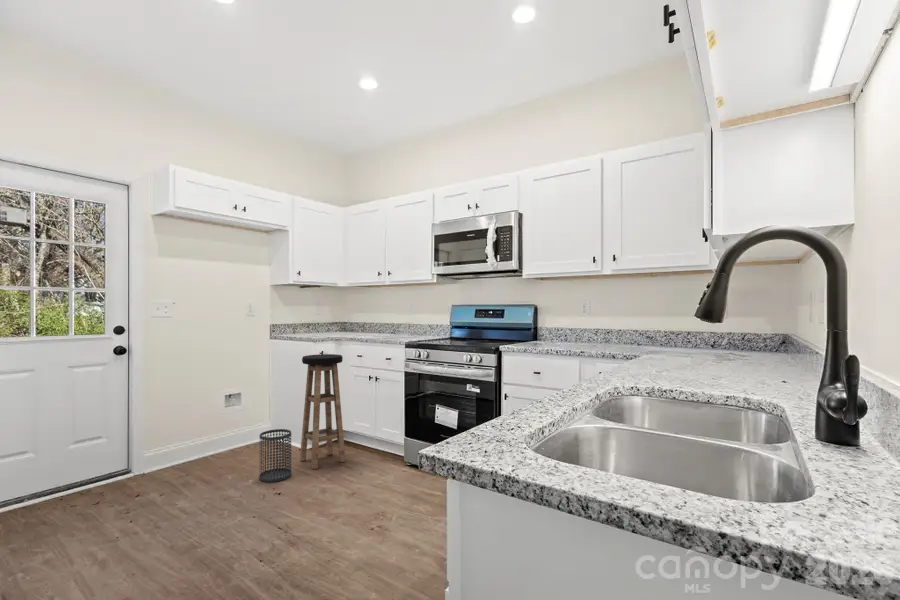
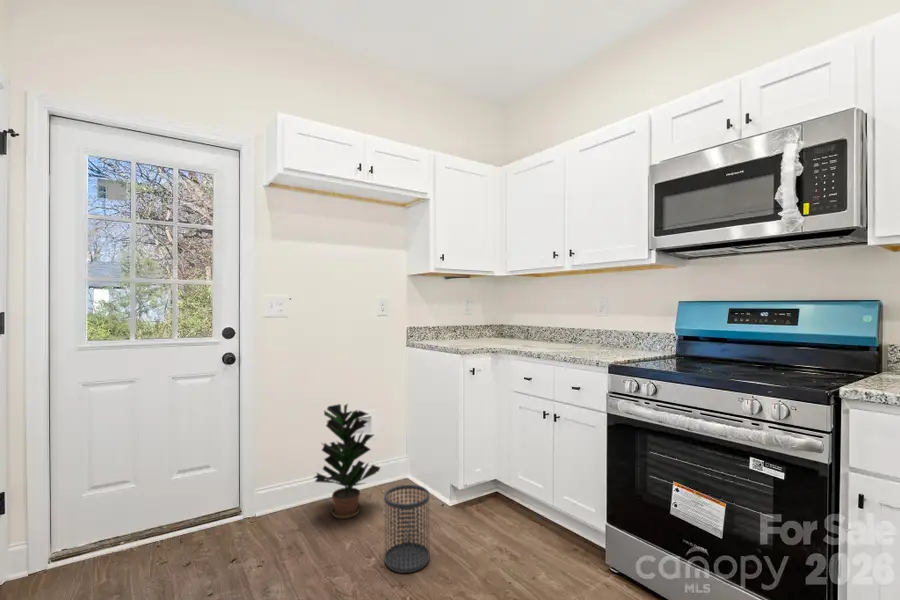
bar stool: present [300,354,345,469] -> none [444,373,510,553]
potted plant: none [197,382,250,466] -> present [314,404,380,519]

